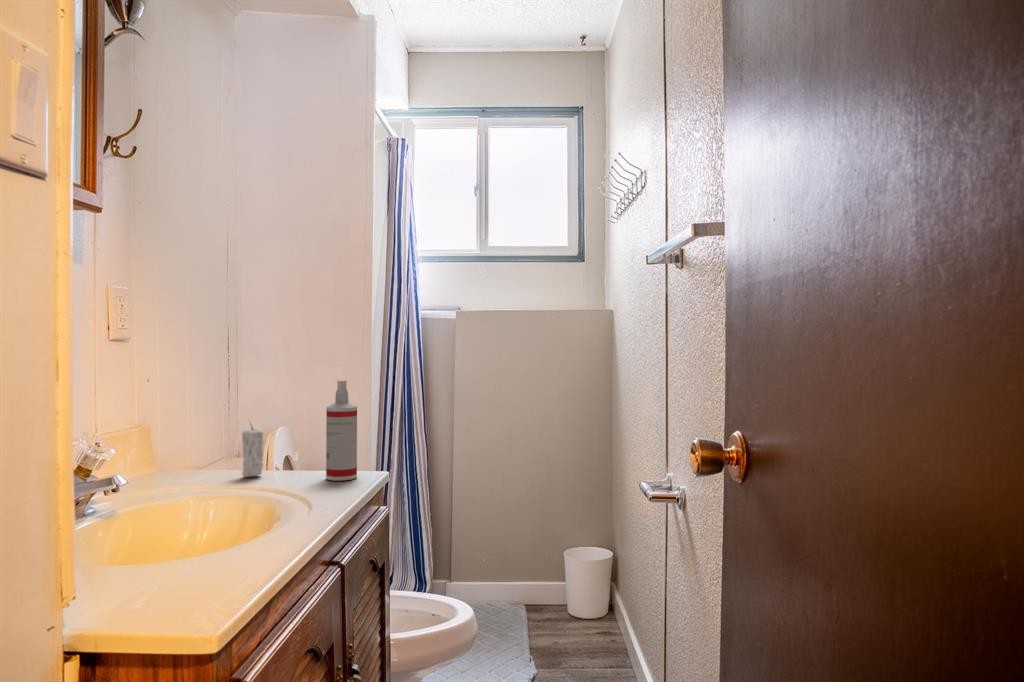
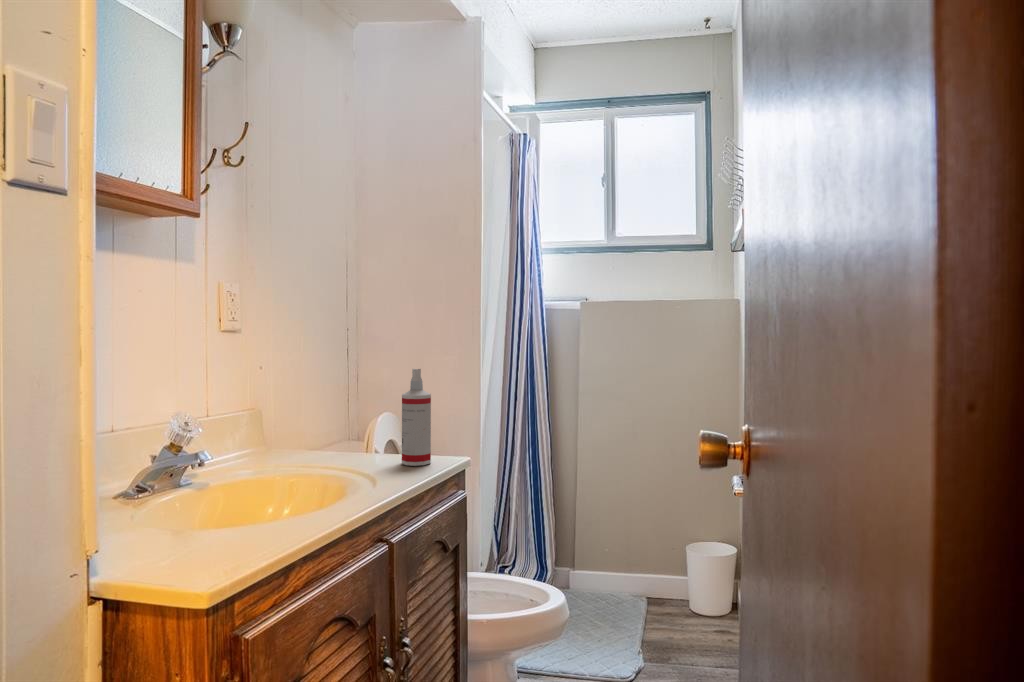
candle: present [242,426,264,477] -> none [331,403,350,457]

